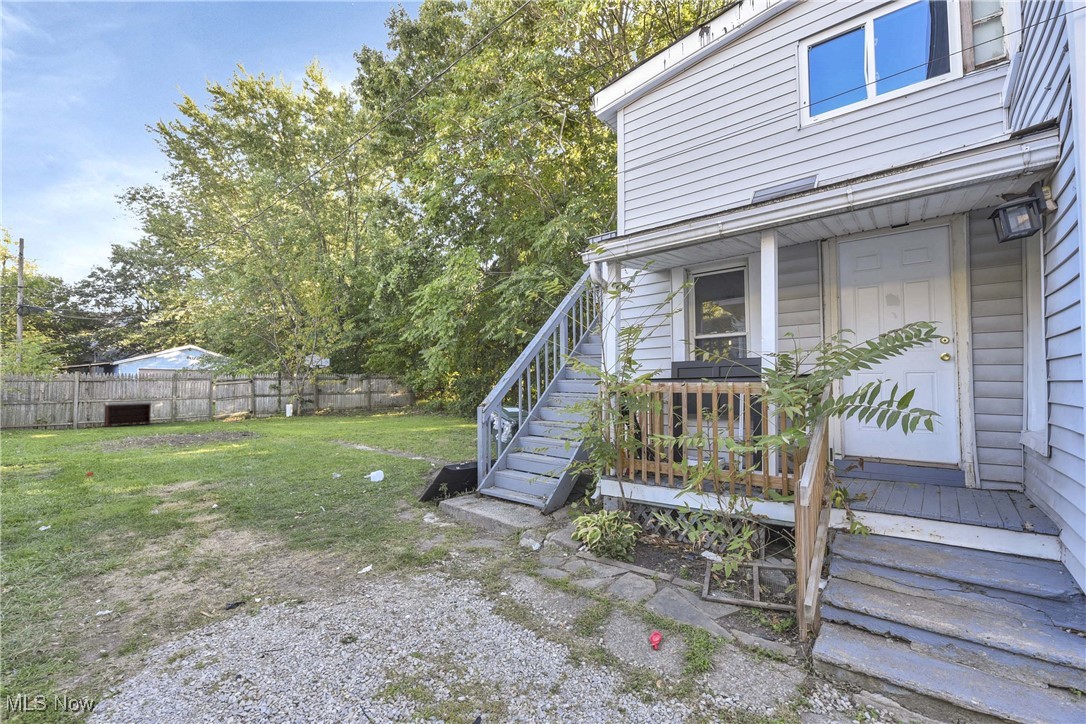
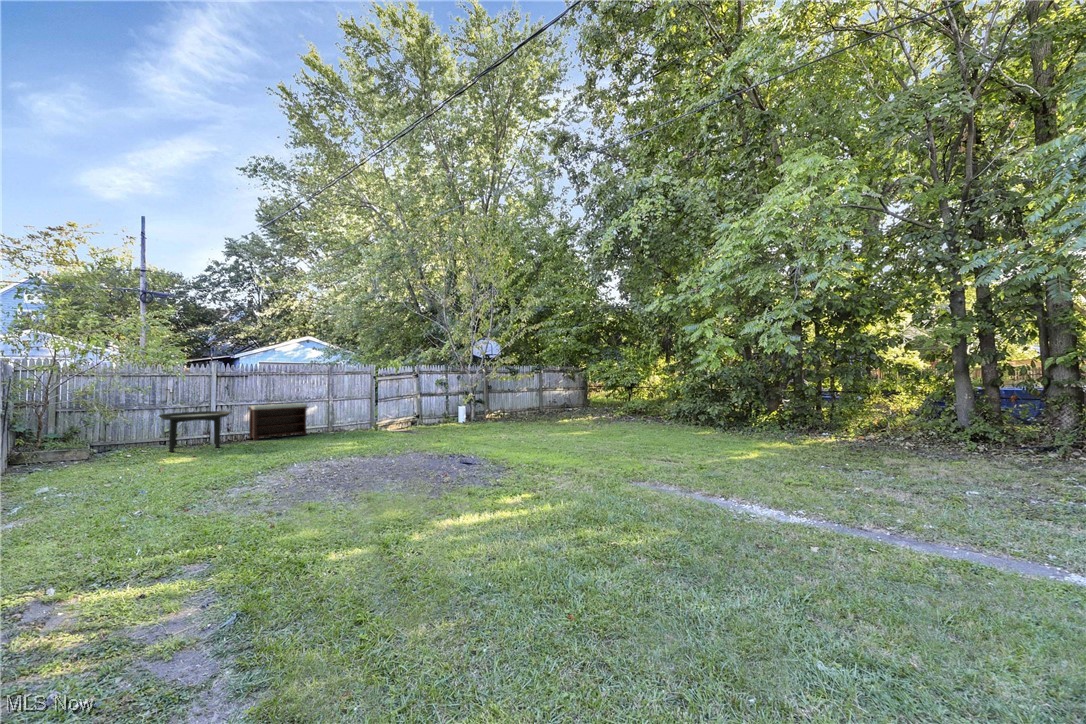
round table: none [32,406,88,432] -> present [159,411,231,452]

